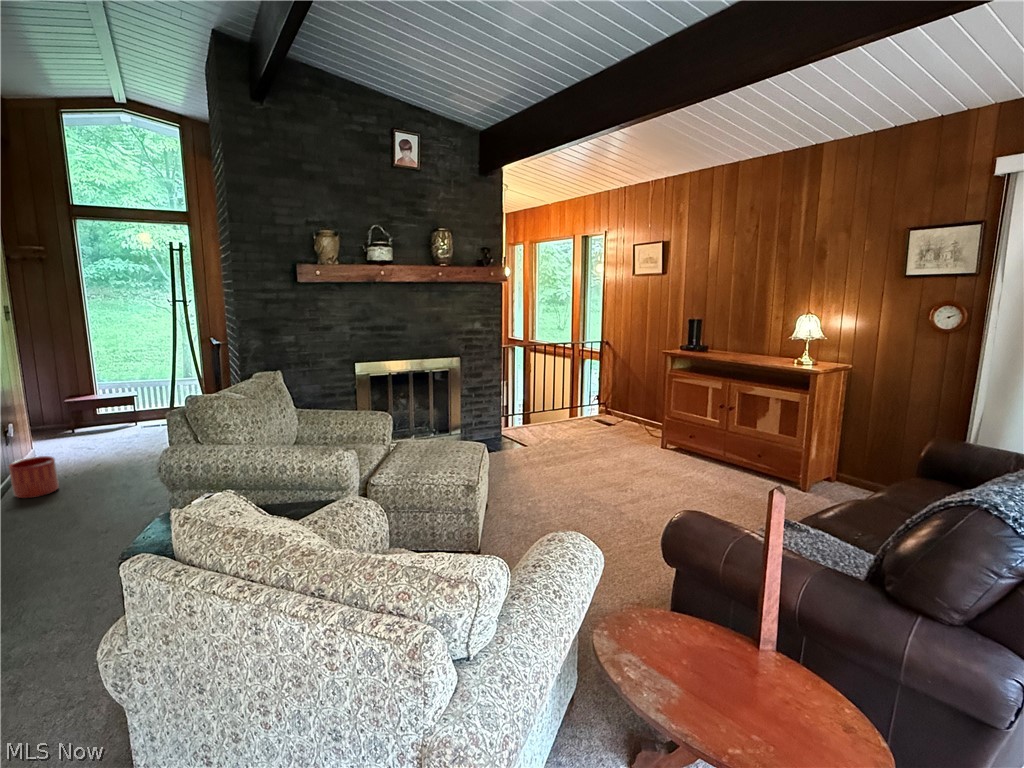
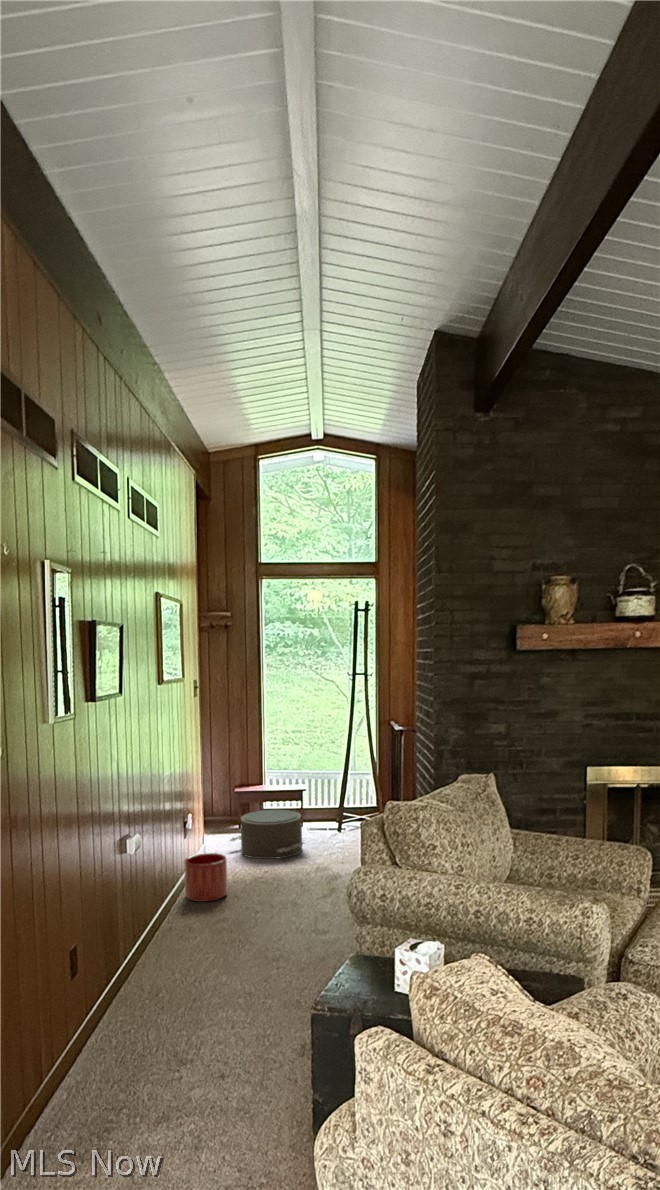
pouf: none [61,415,140,457] -> present [230,810,304,859]

